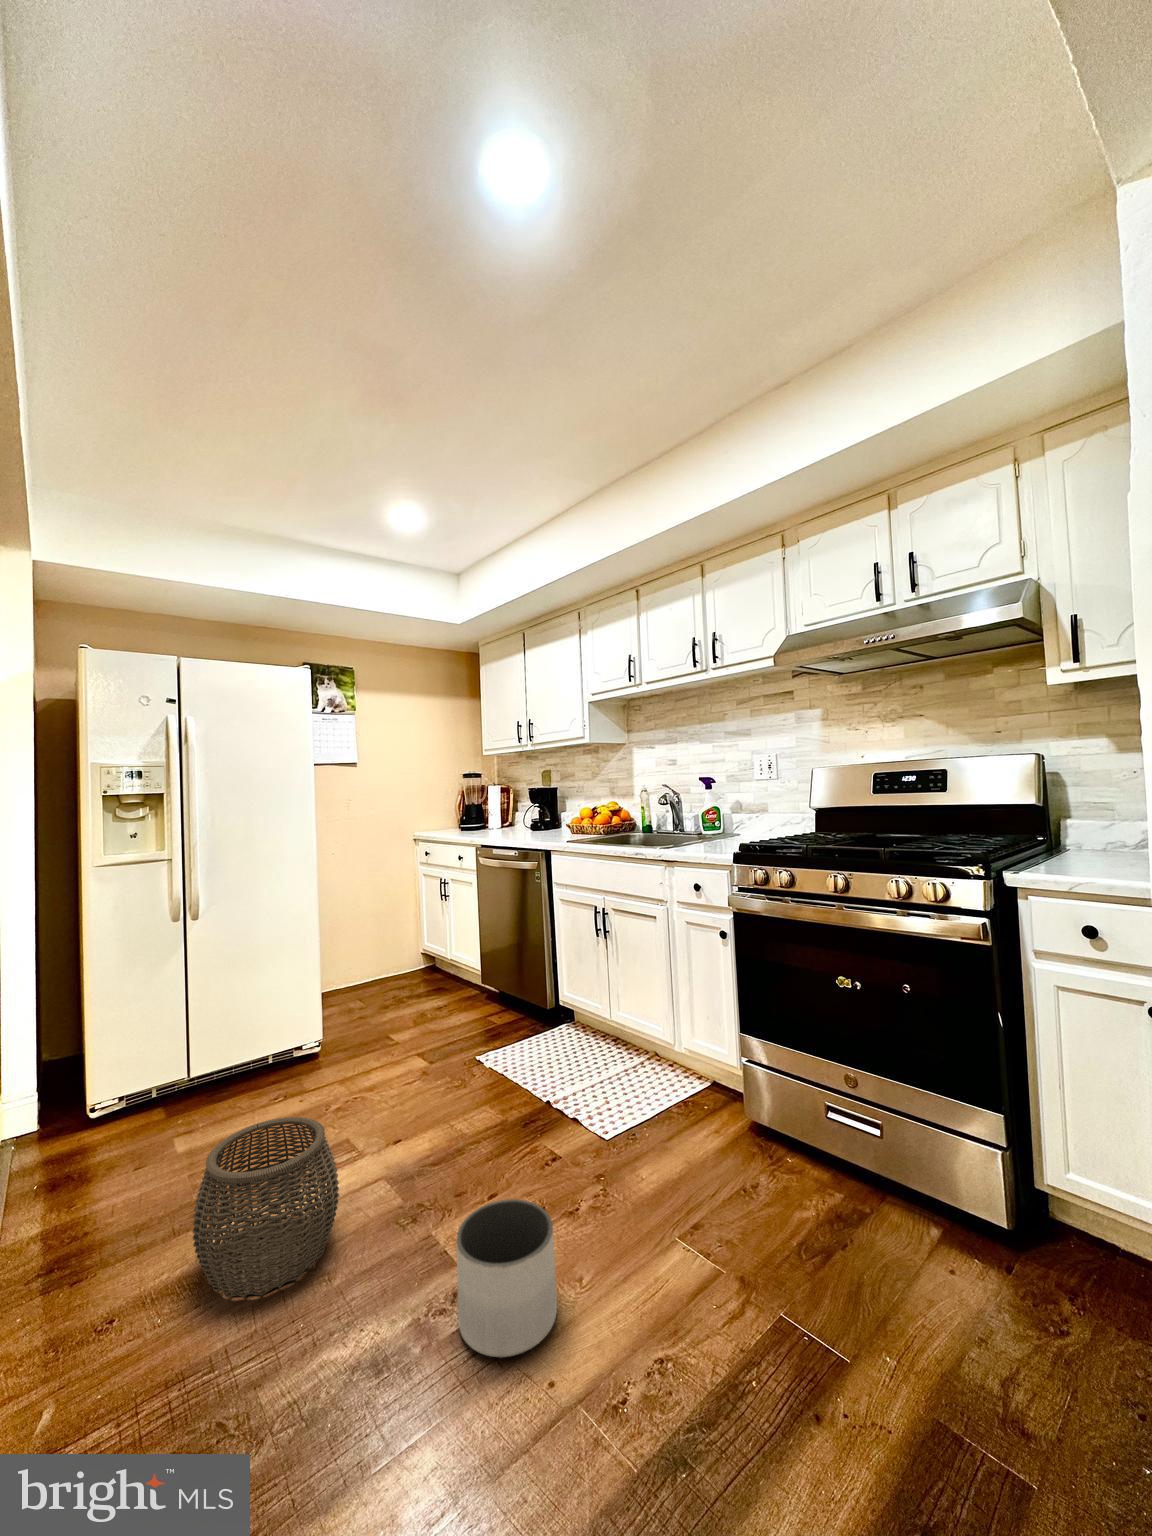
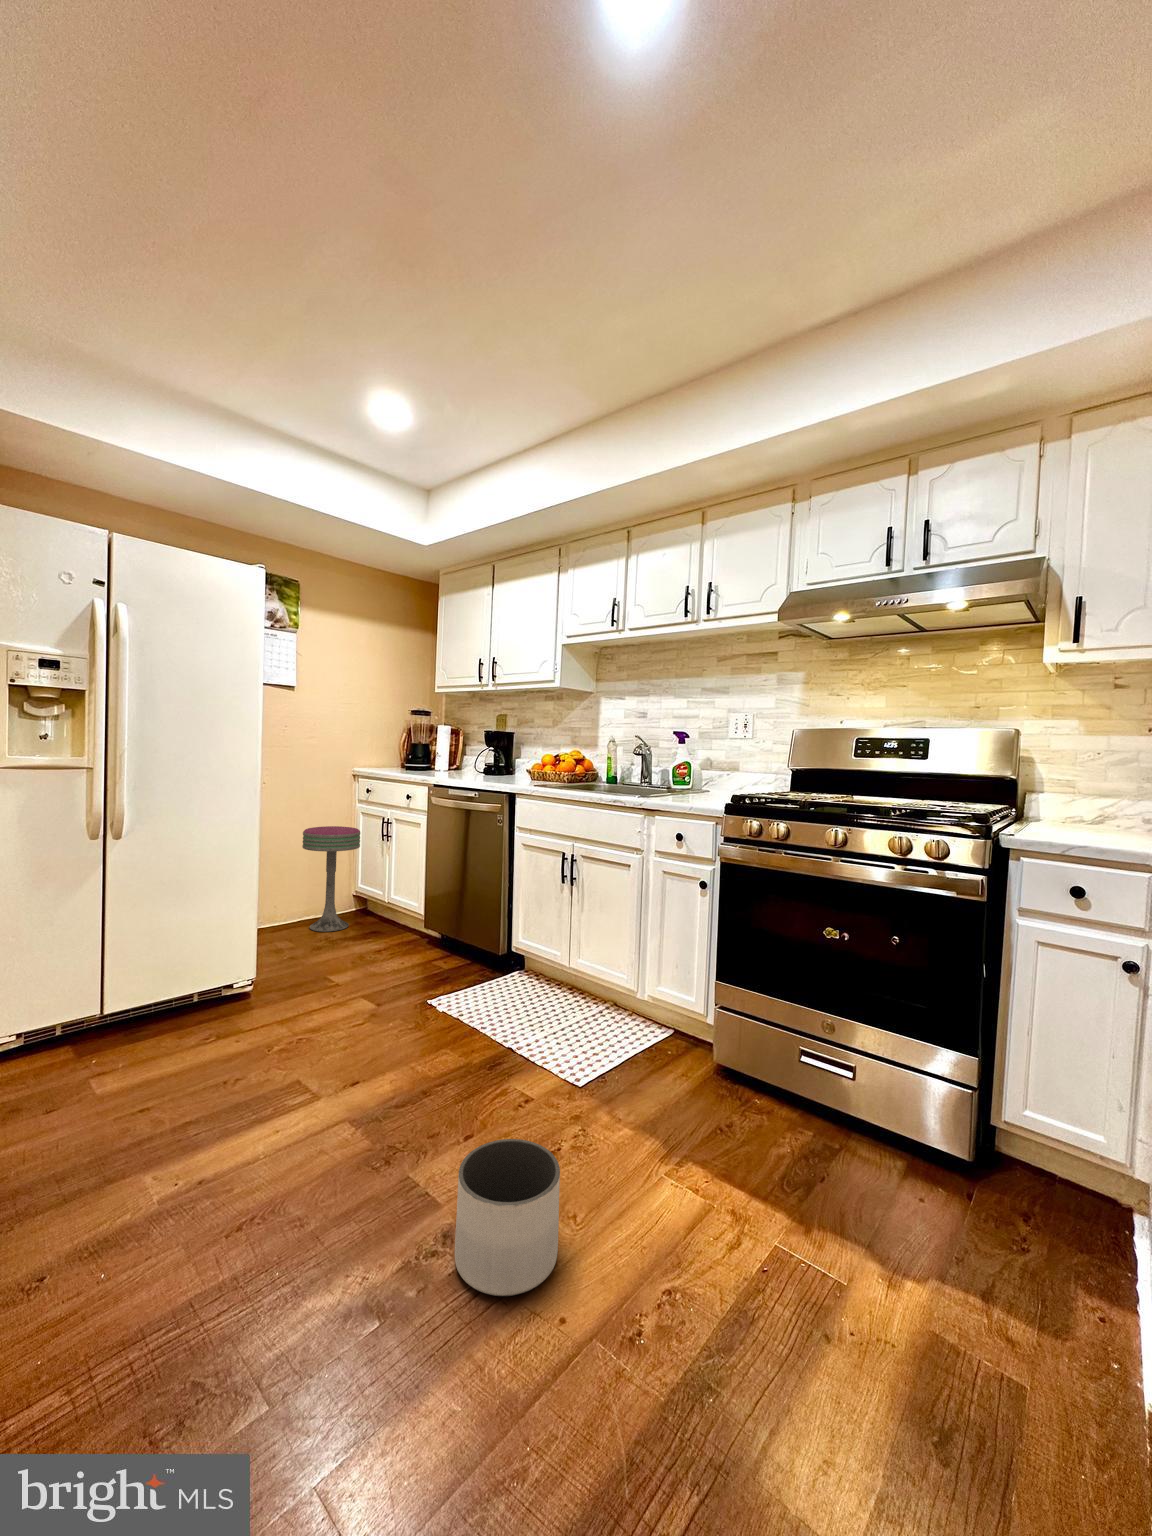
bar stool: none [371,888,423,989] -> present [302,826,360,932]
woven basket: present [192,1117,339,1298] -> none [142,1055,310,1247]

